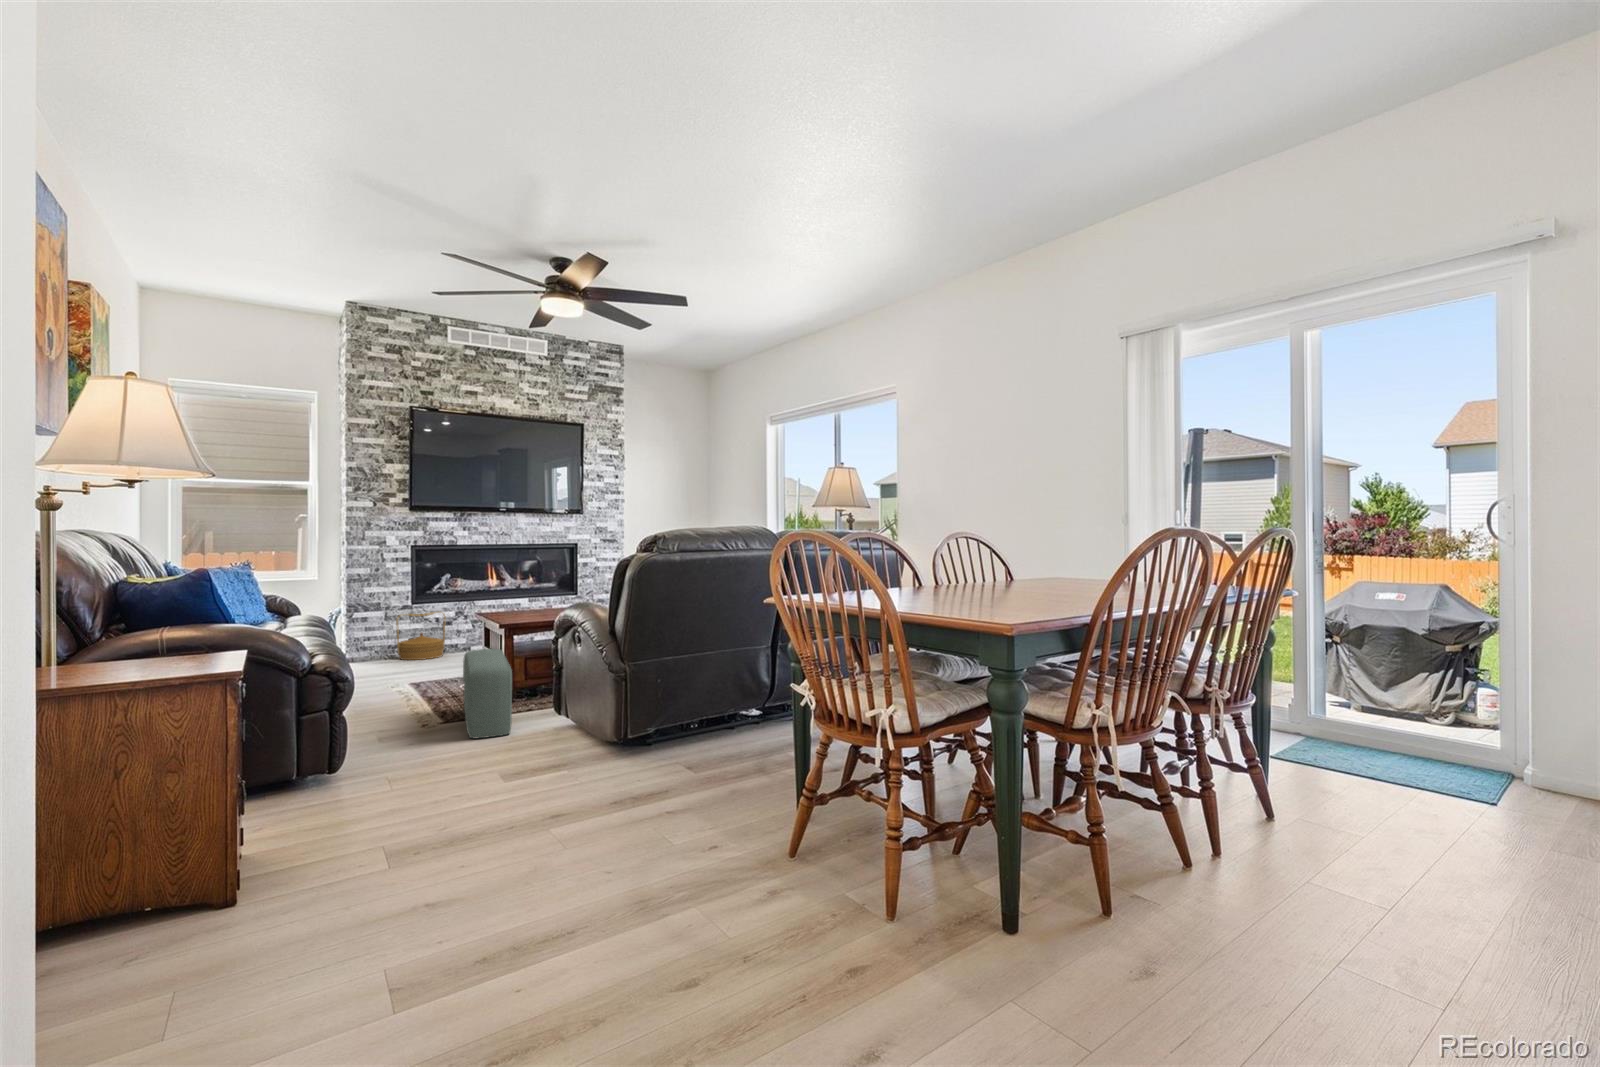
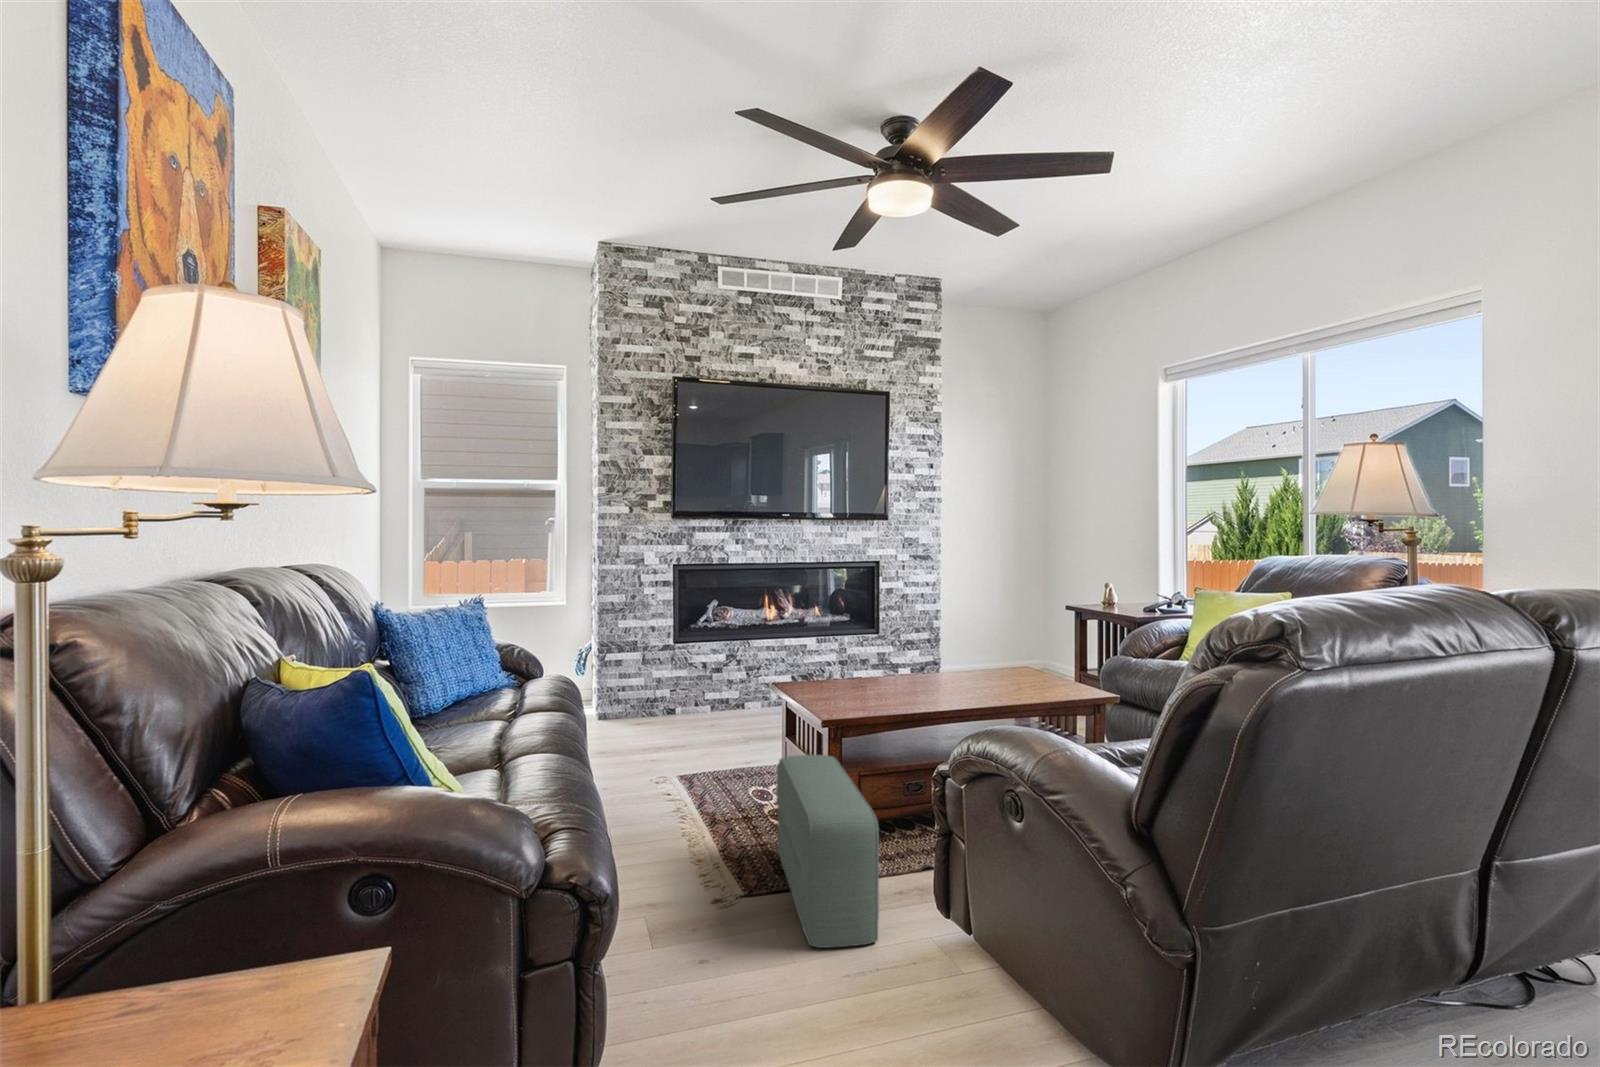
basket: present [396,612,446,660] -> none [657,655,717,723]

